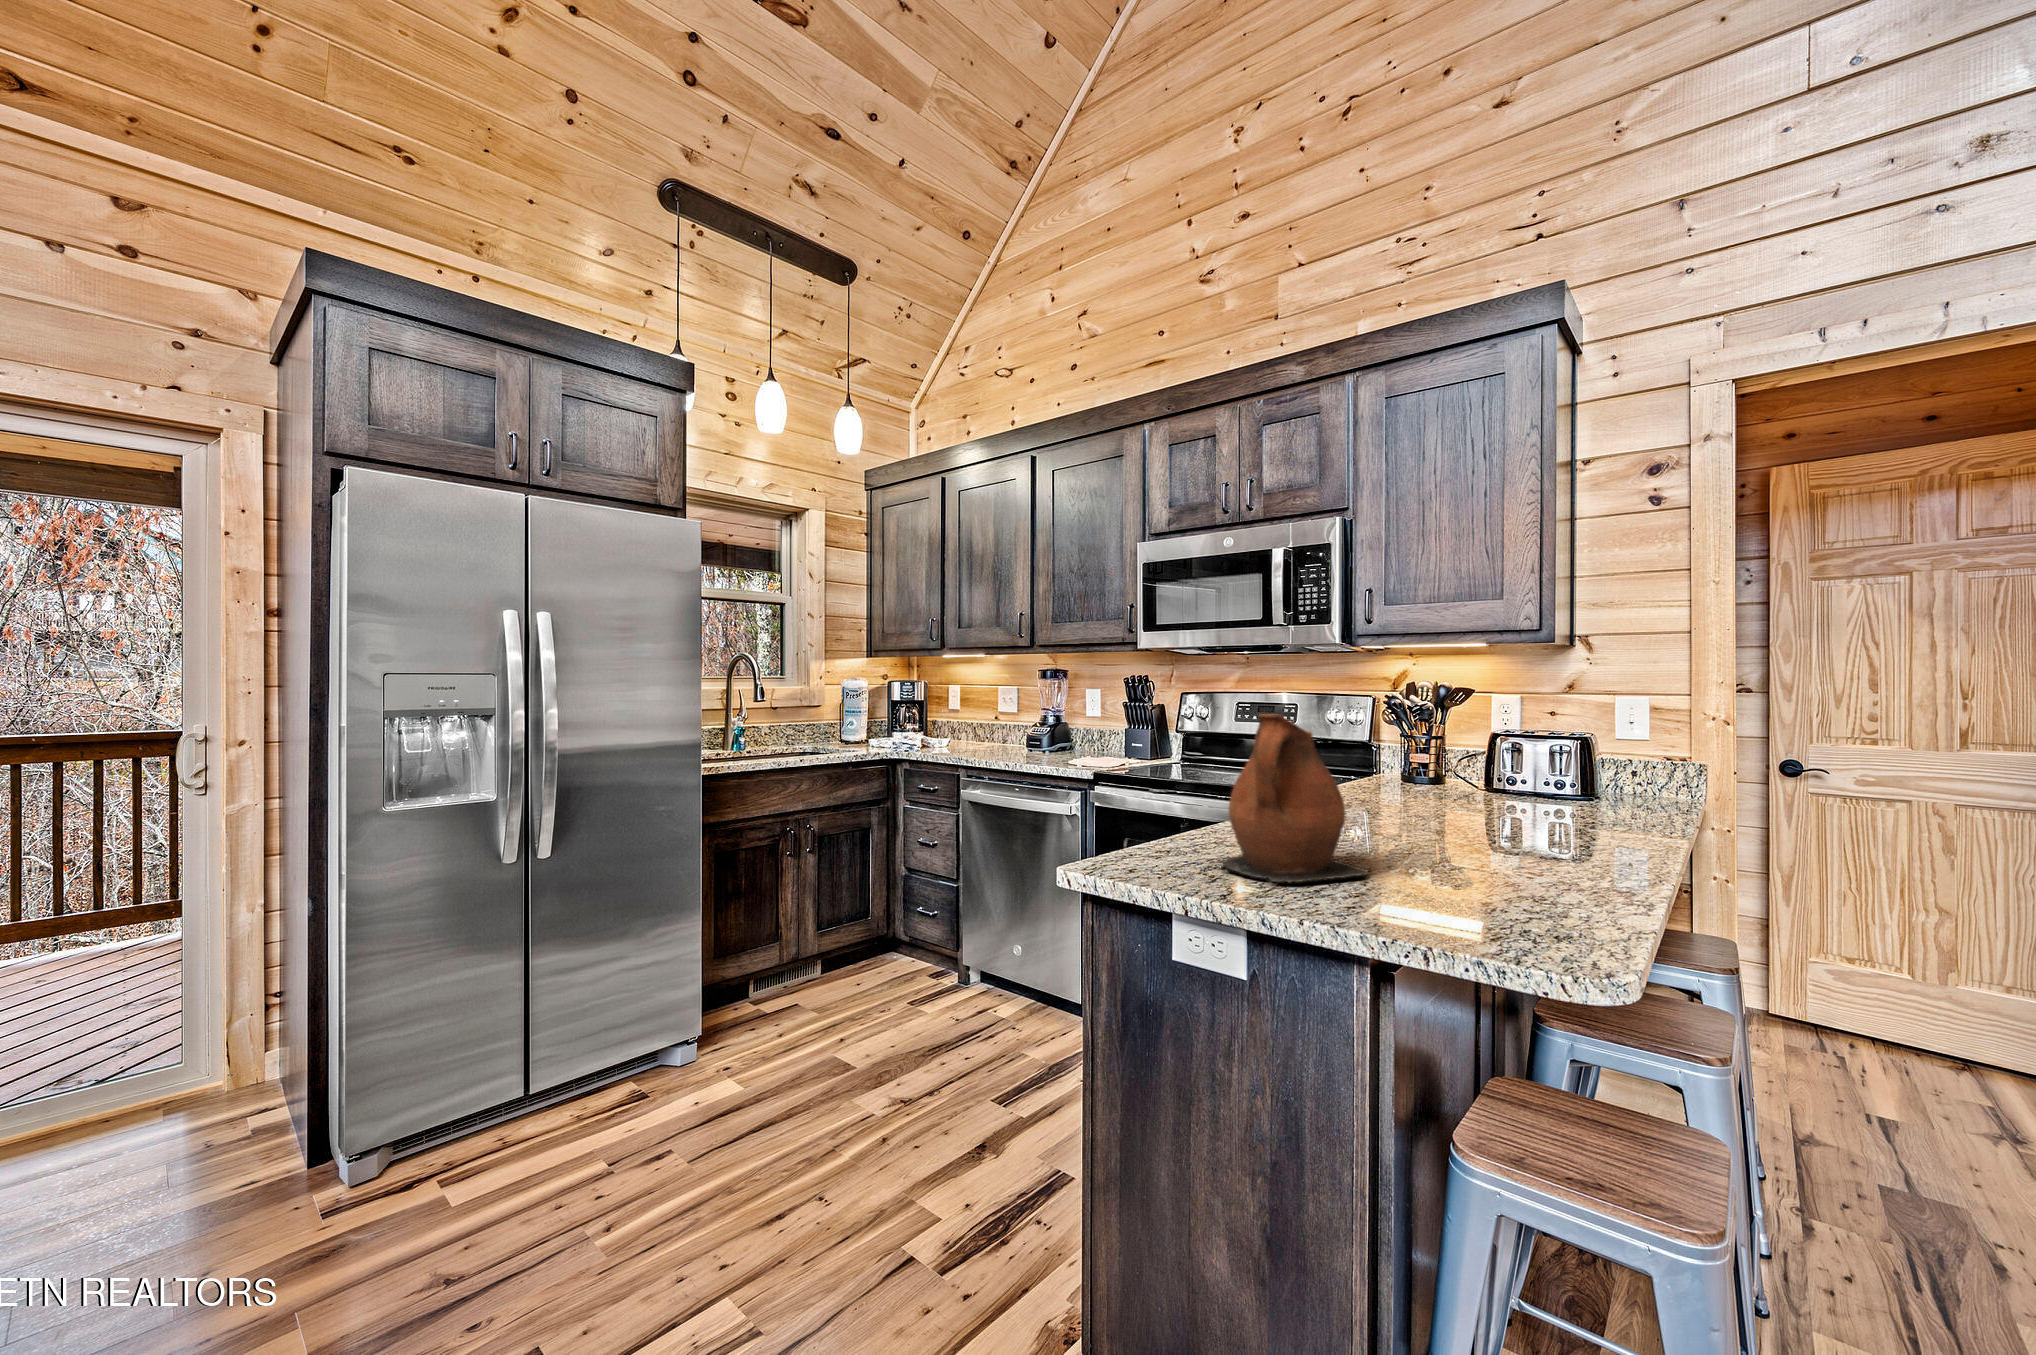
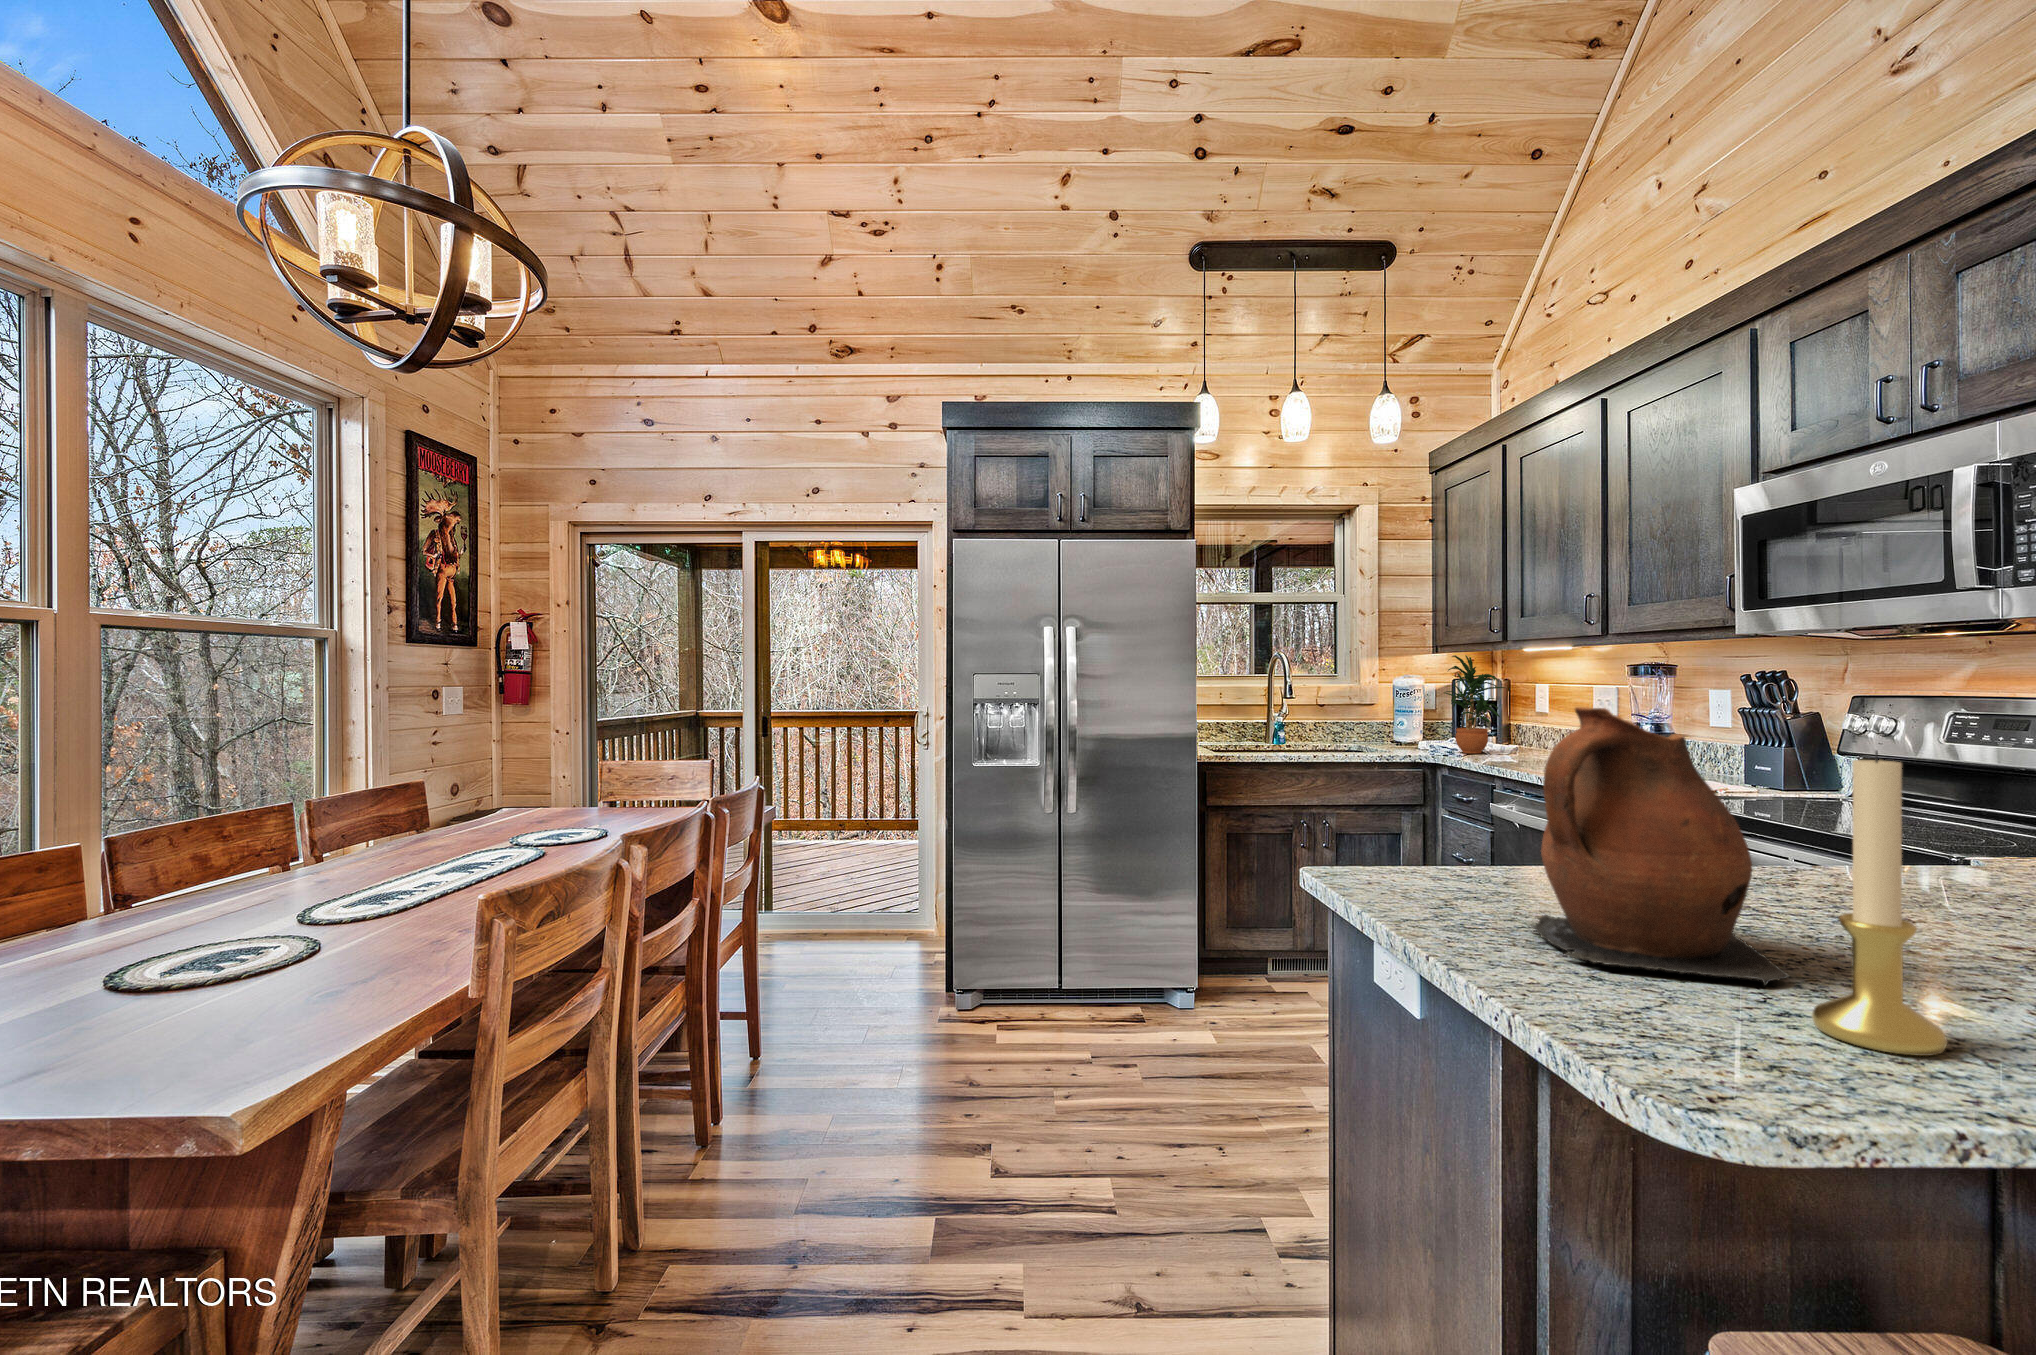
potted plant: none [892,660,942,747] -> present [1444,655,1505,754]
candle holder: none [1407,735,1466,898] -> present [1812,751,1947,1056]

